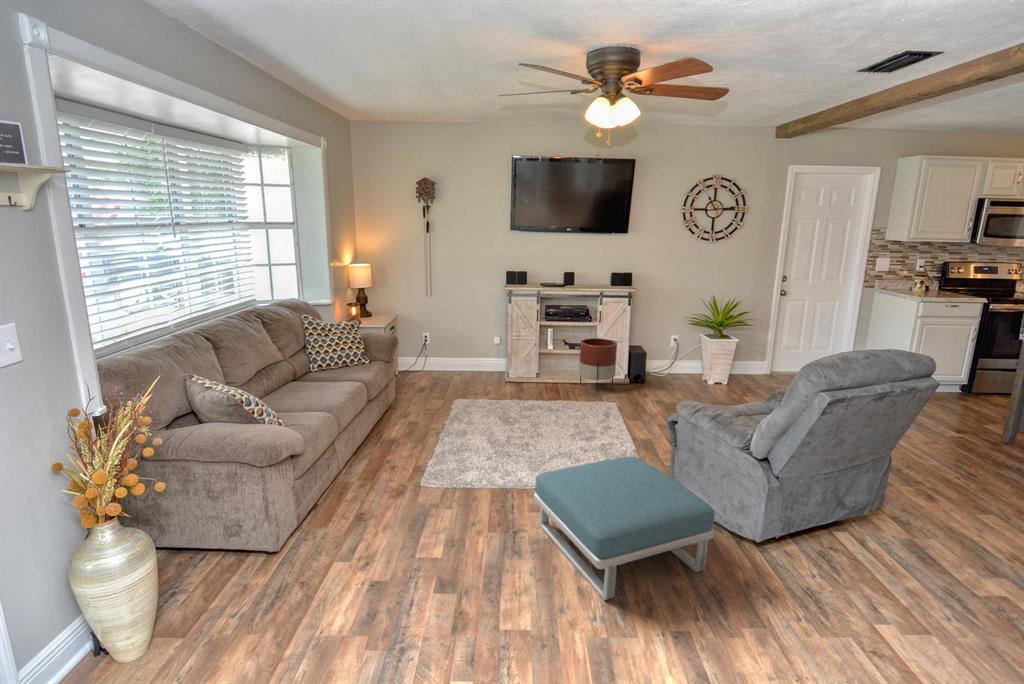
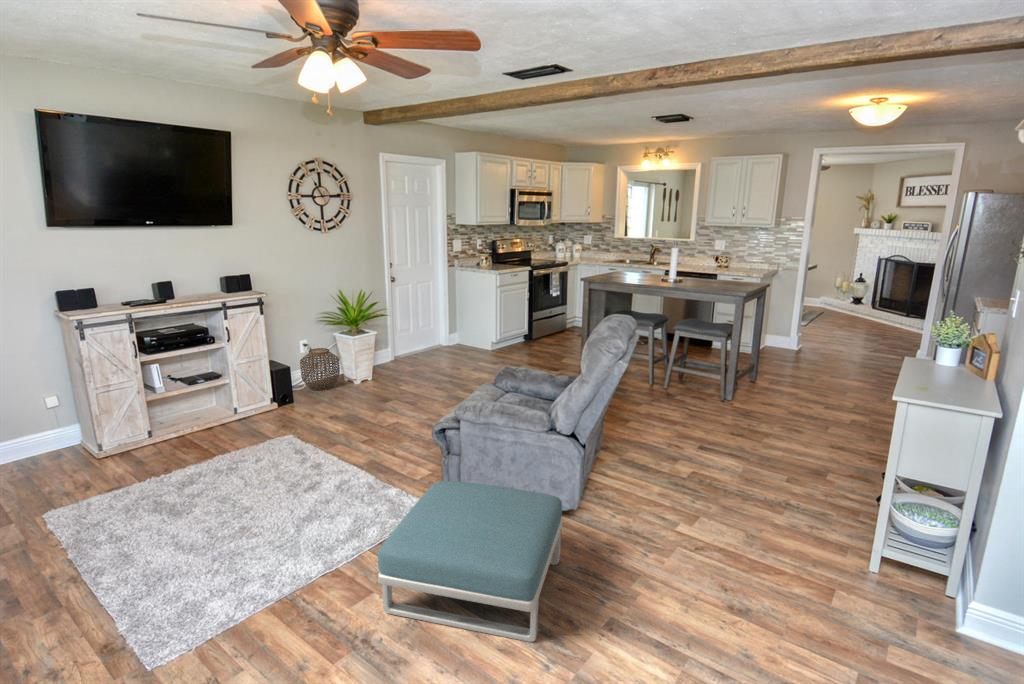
planter: present [579,338,617,394] -> none [213,362,268,434]
woven basket: none [664,344,699,381] -> present [300,348,340,390]

